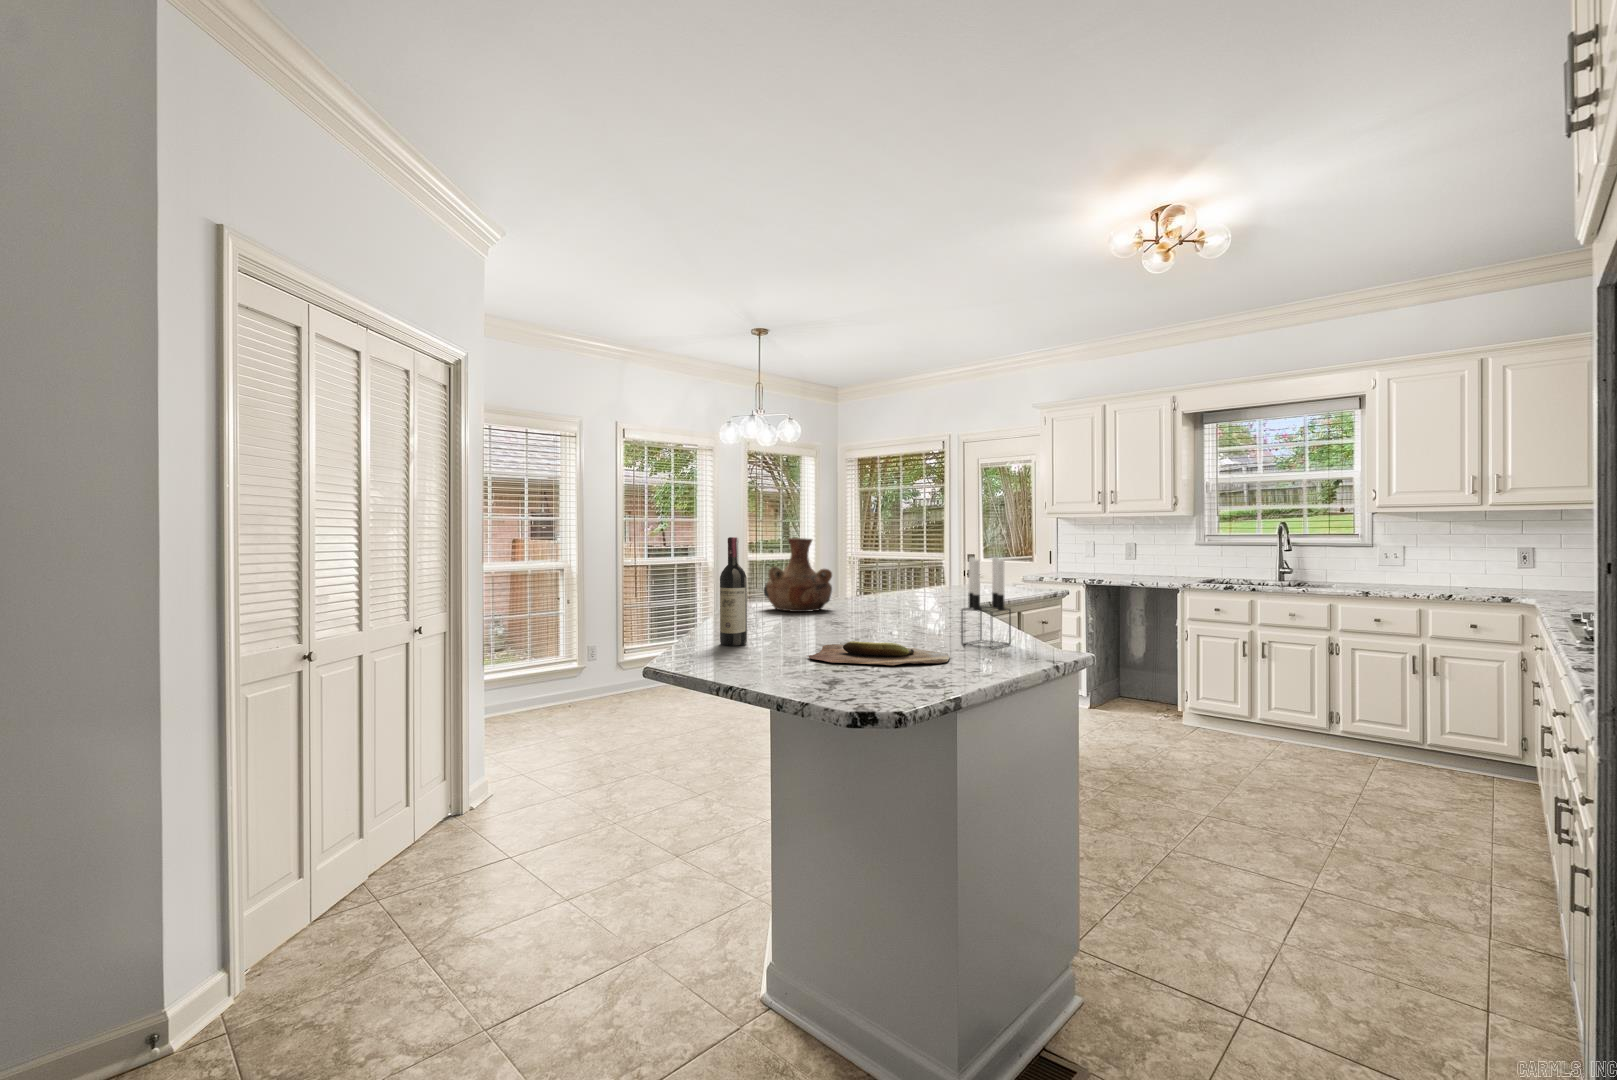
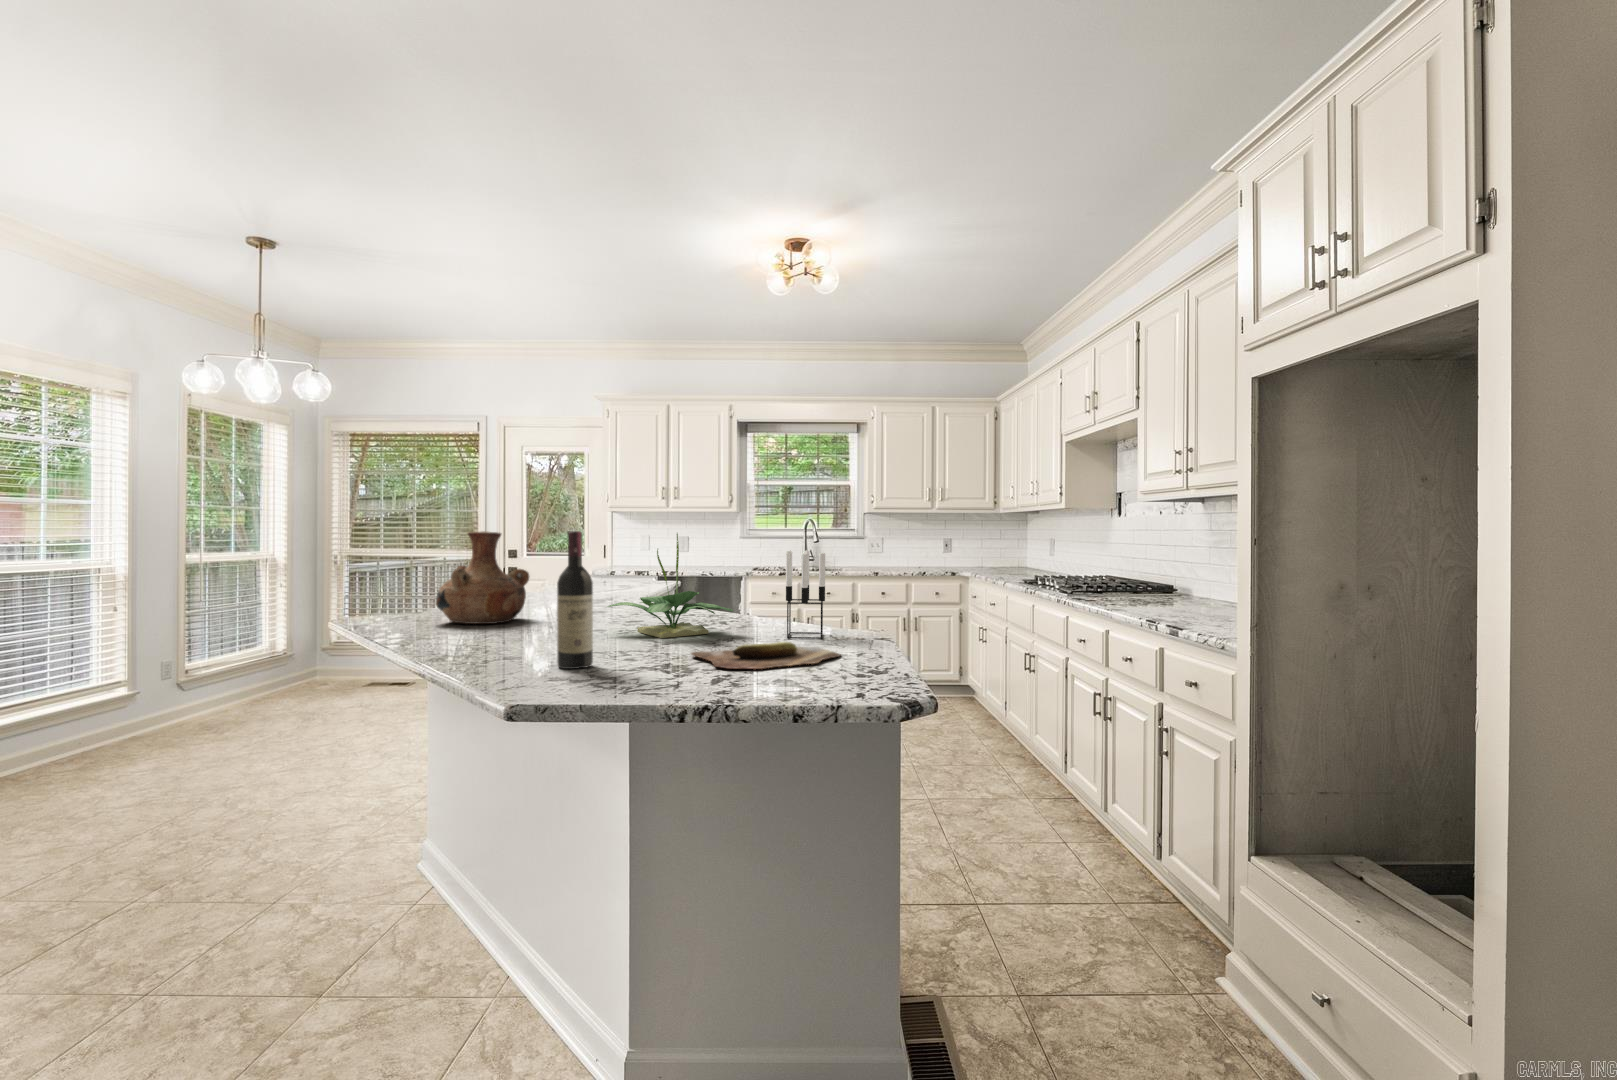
potted plant: none [836,538,931,633] -> present [608,534,733,638]

